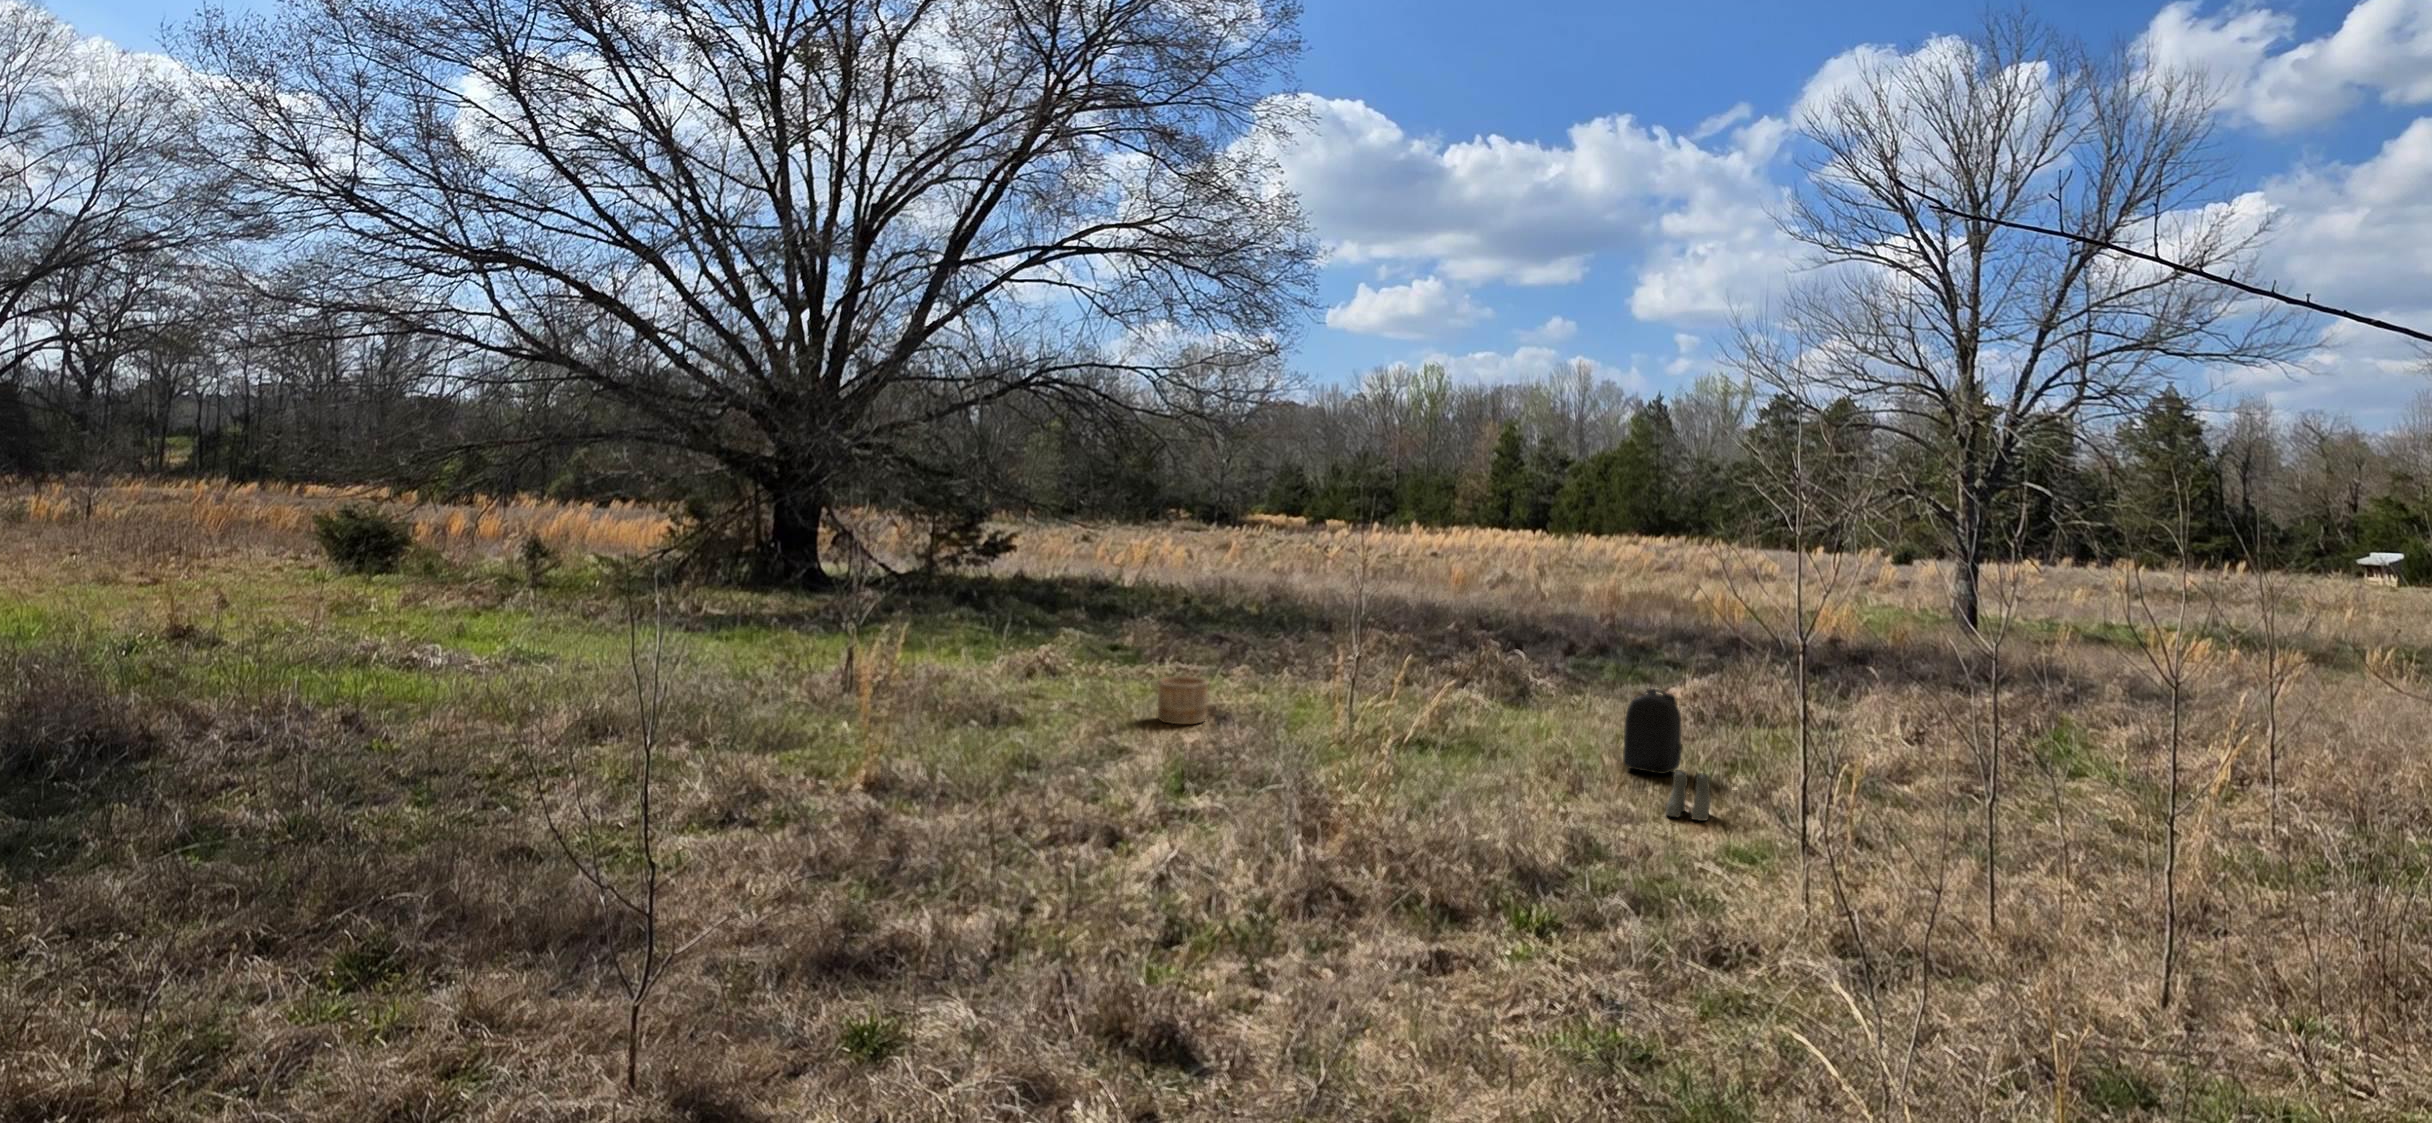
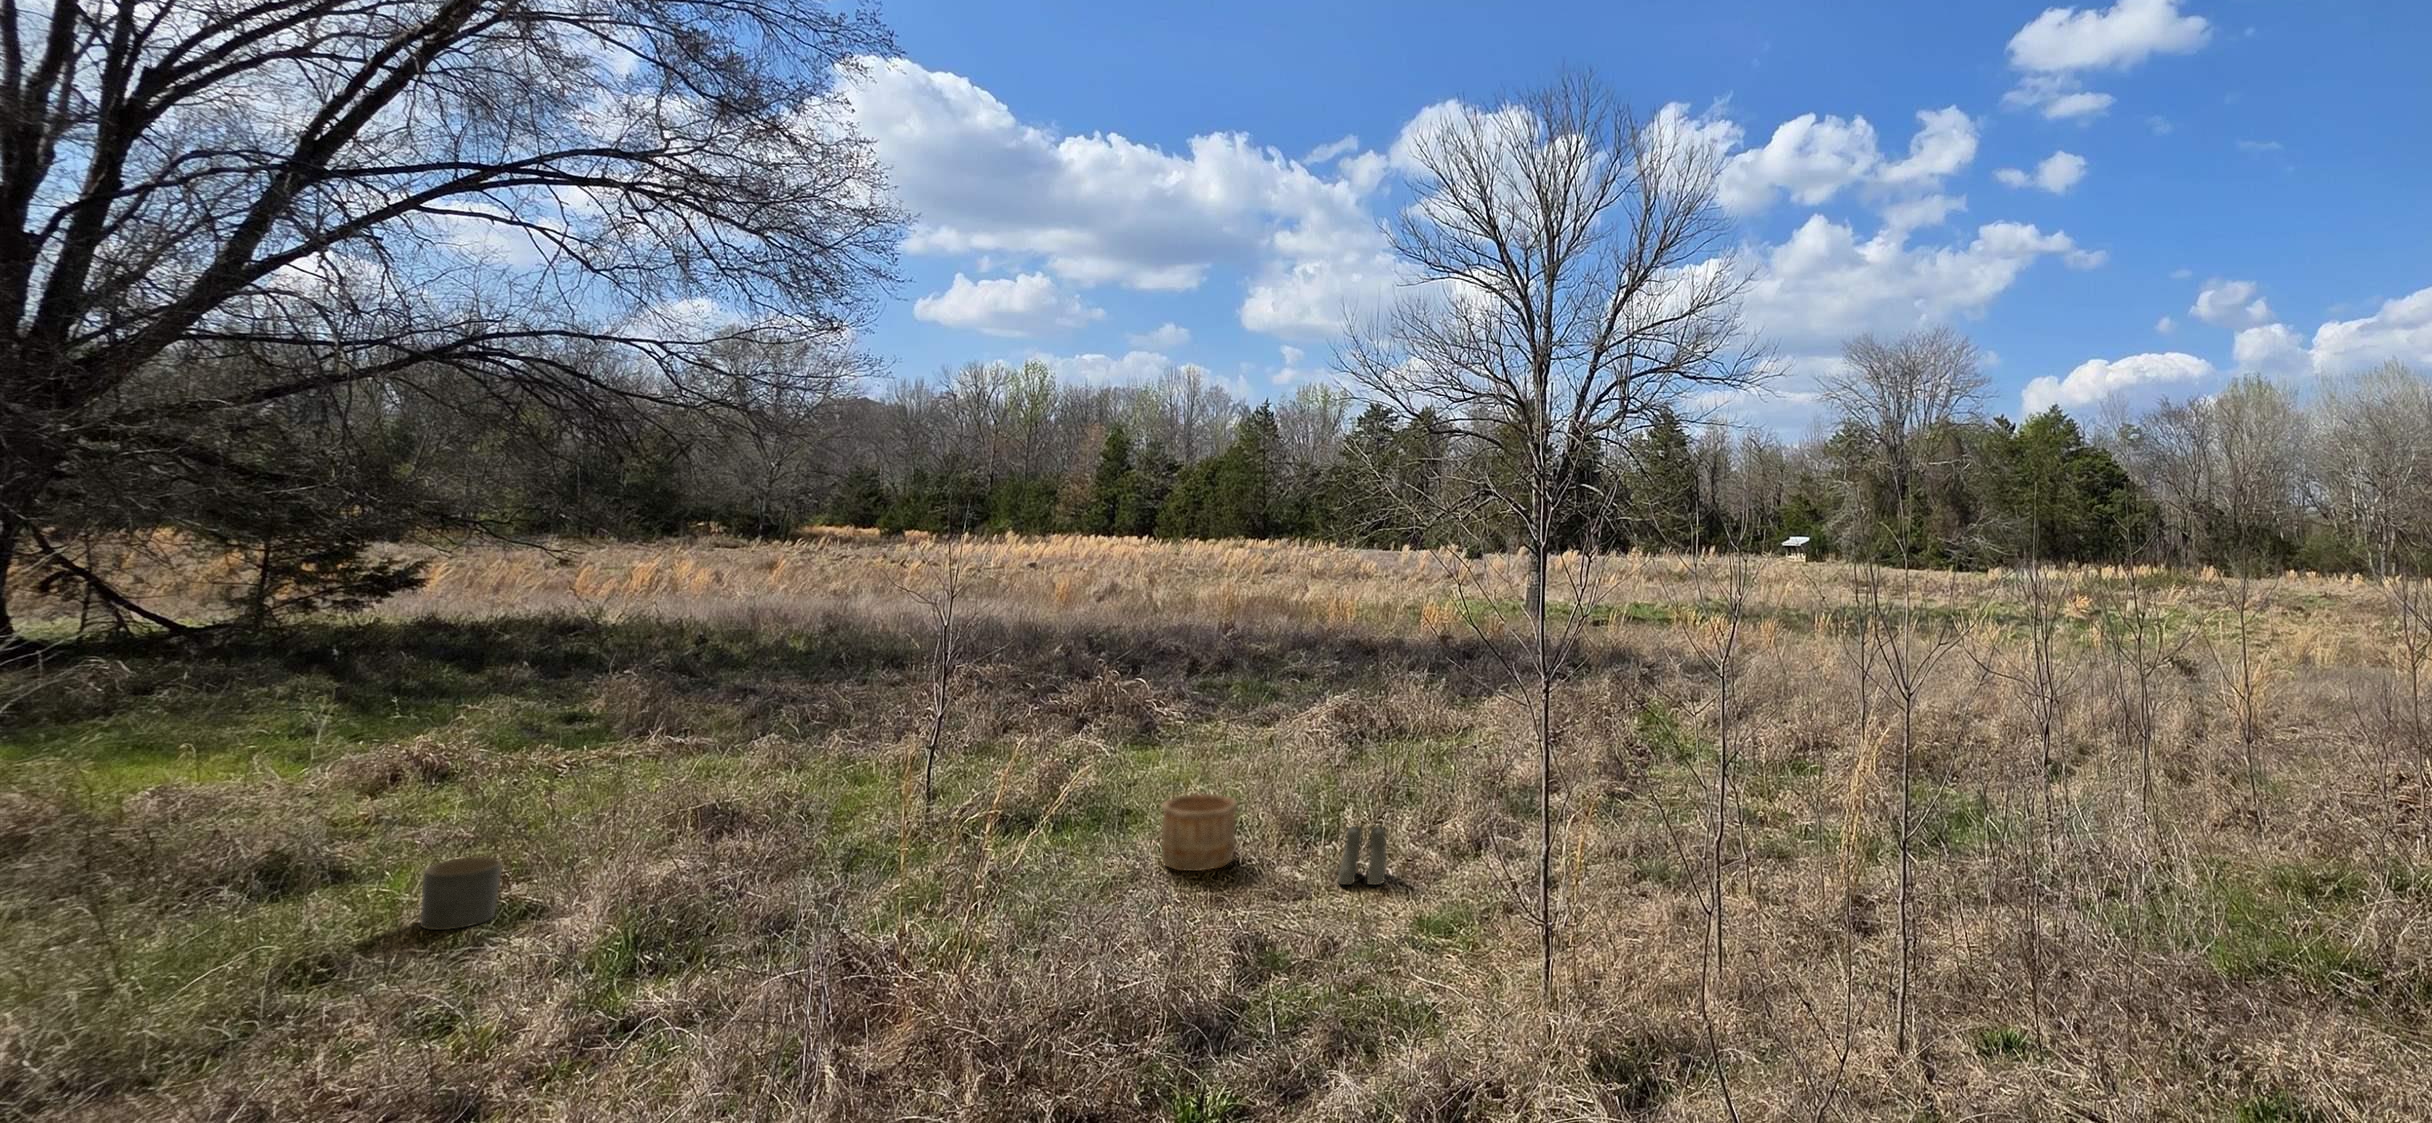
wooden bucket: present [1158,676,1209,724] -> present [1162,794,1238,871]
backpack: present [1623,689,1682,774] -> none [1278,726,1344,825]
planter: none [1061,718,1100,760] -> present [420,857,501,930]

